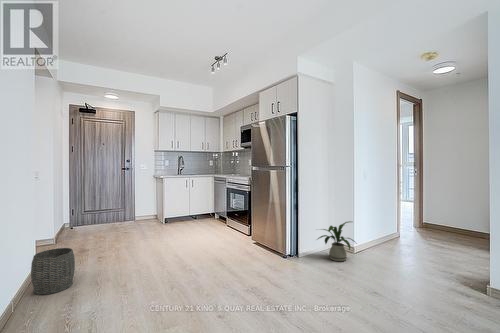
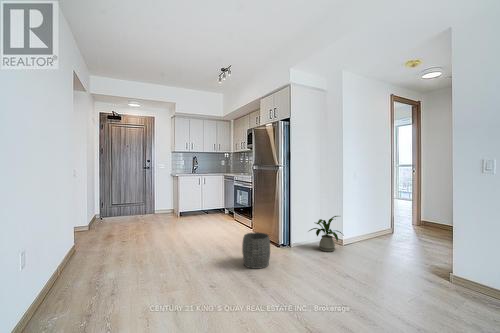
woven basket: present [31,248,75,295] -> present [242,232,270,269]

